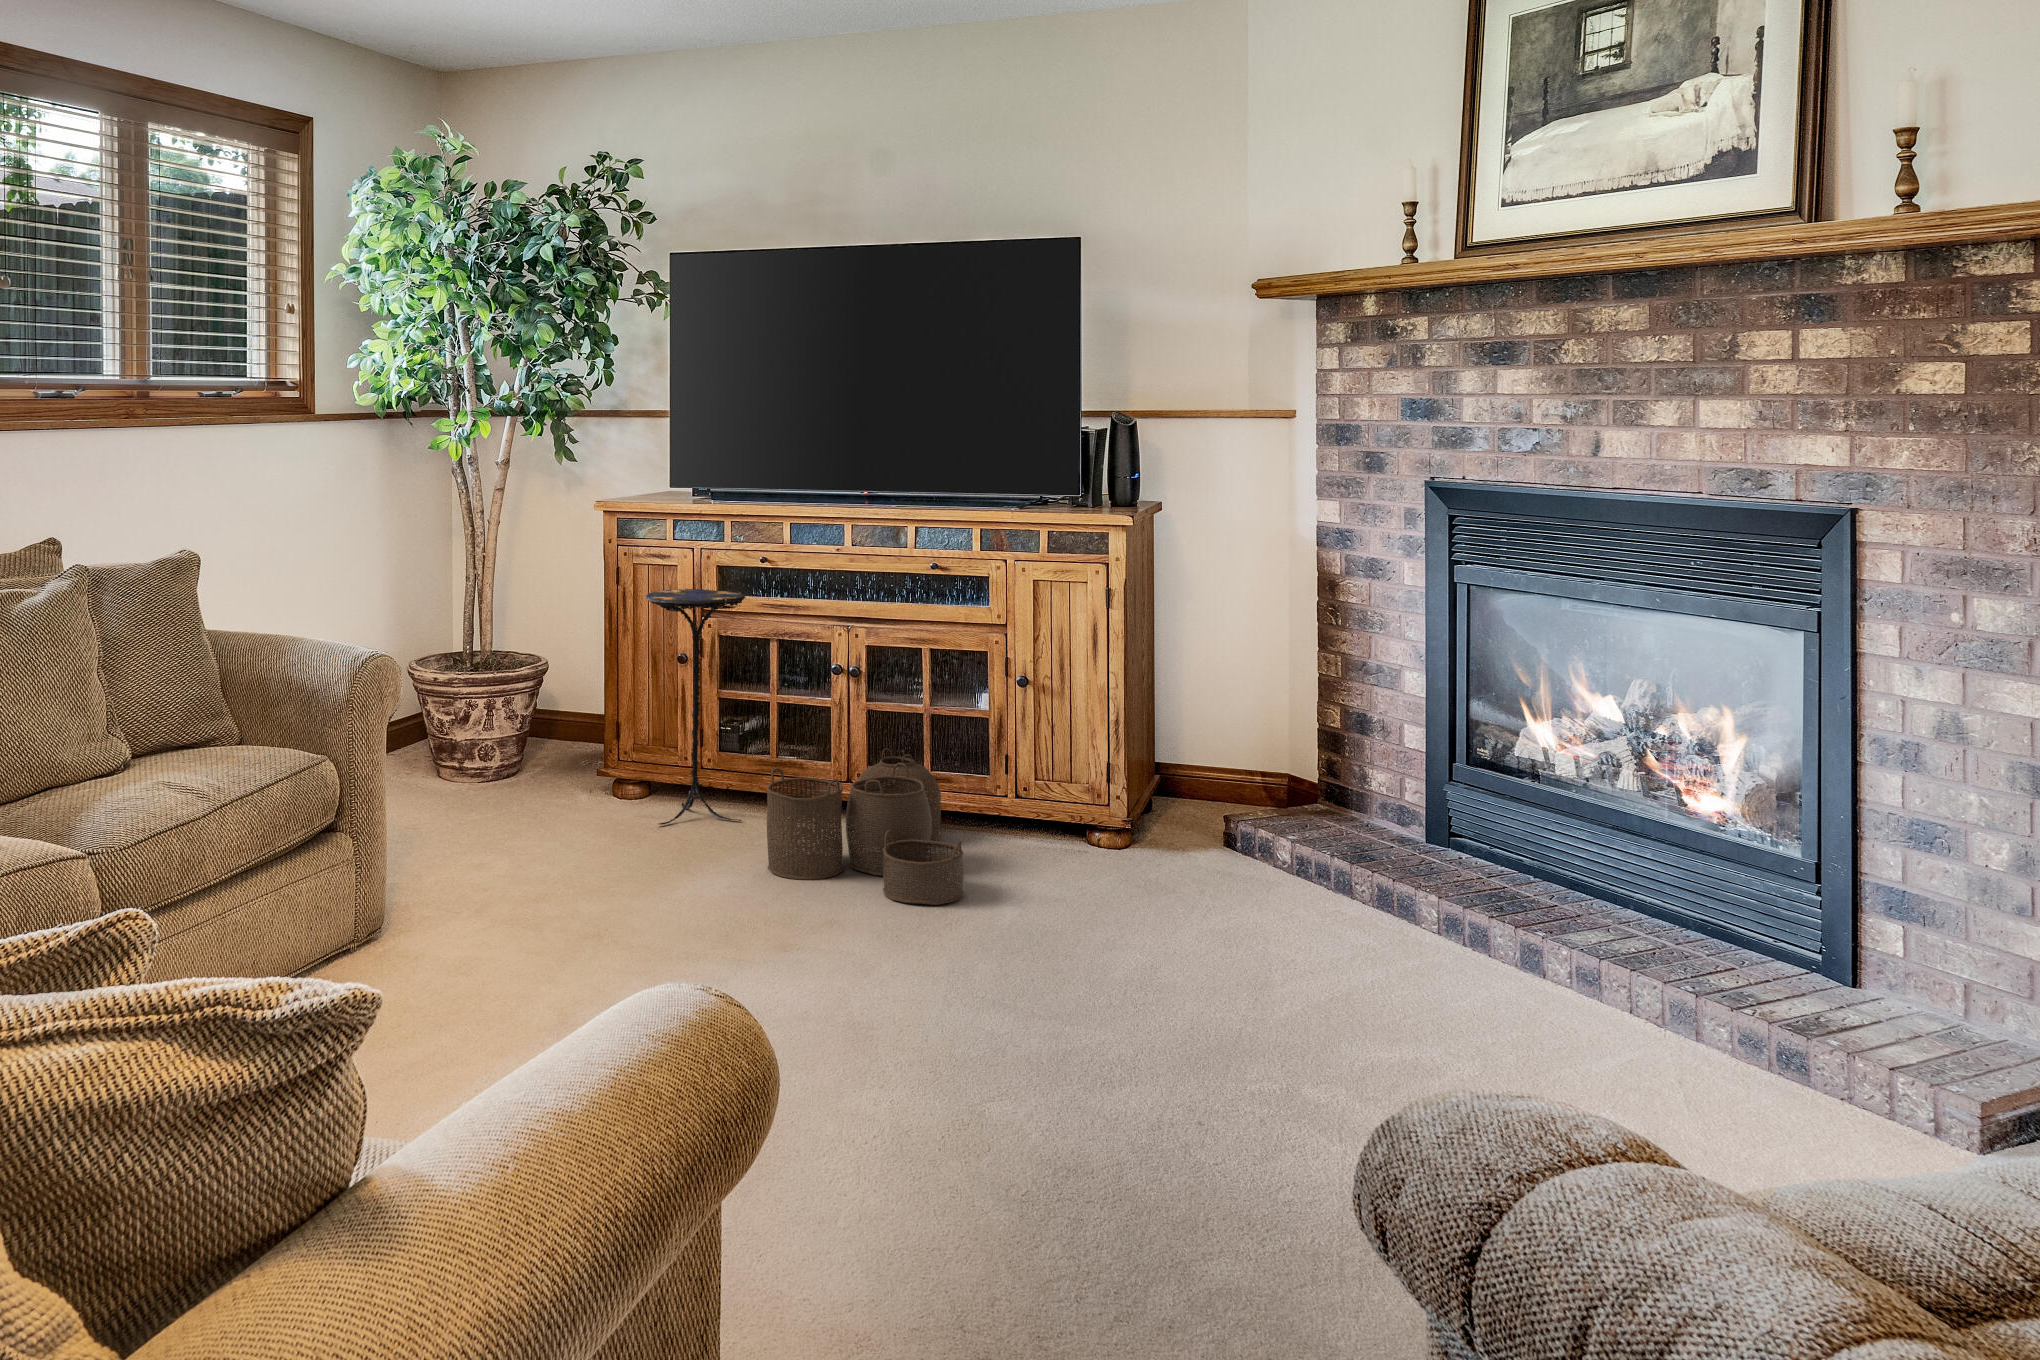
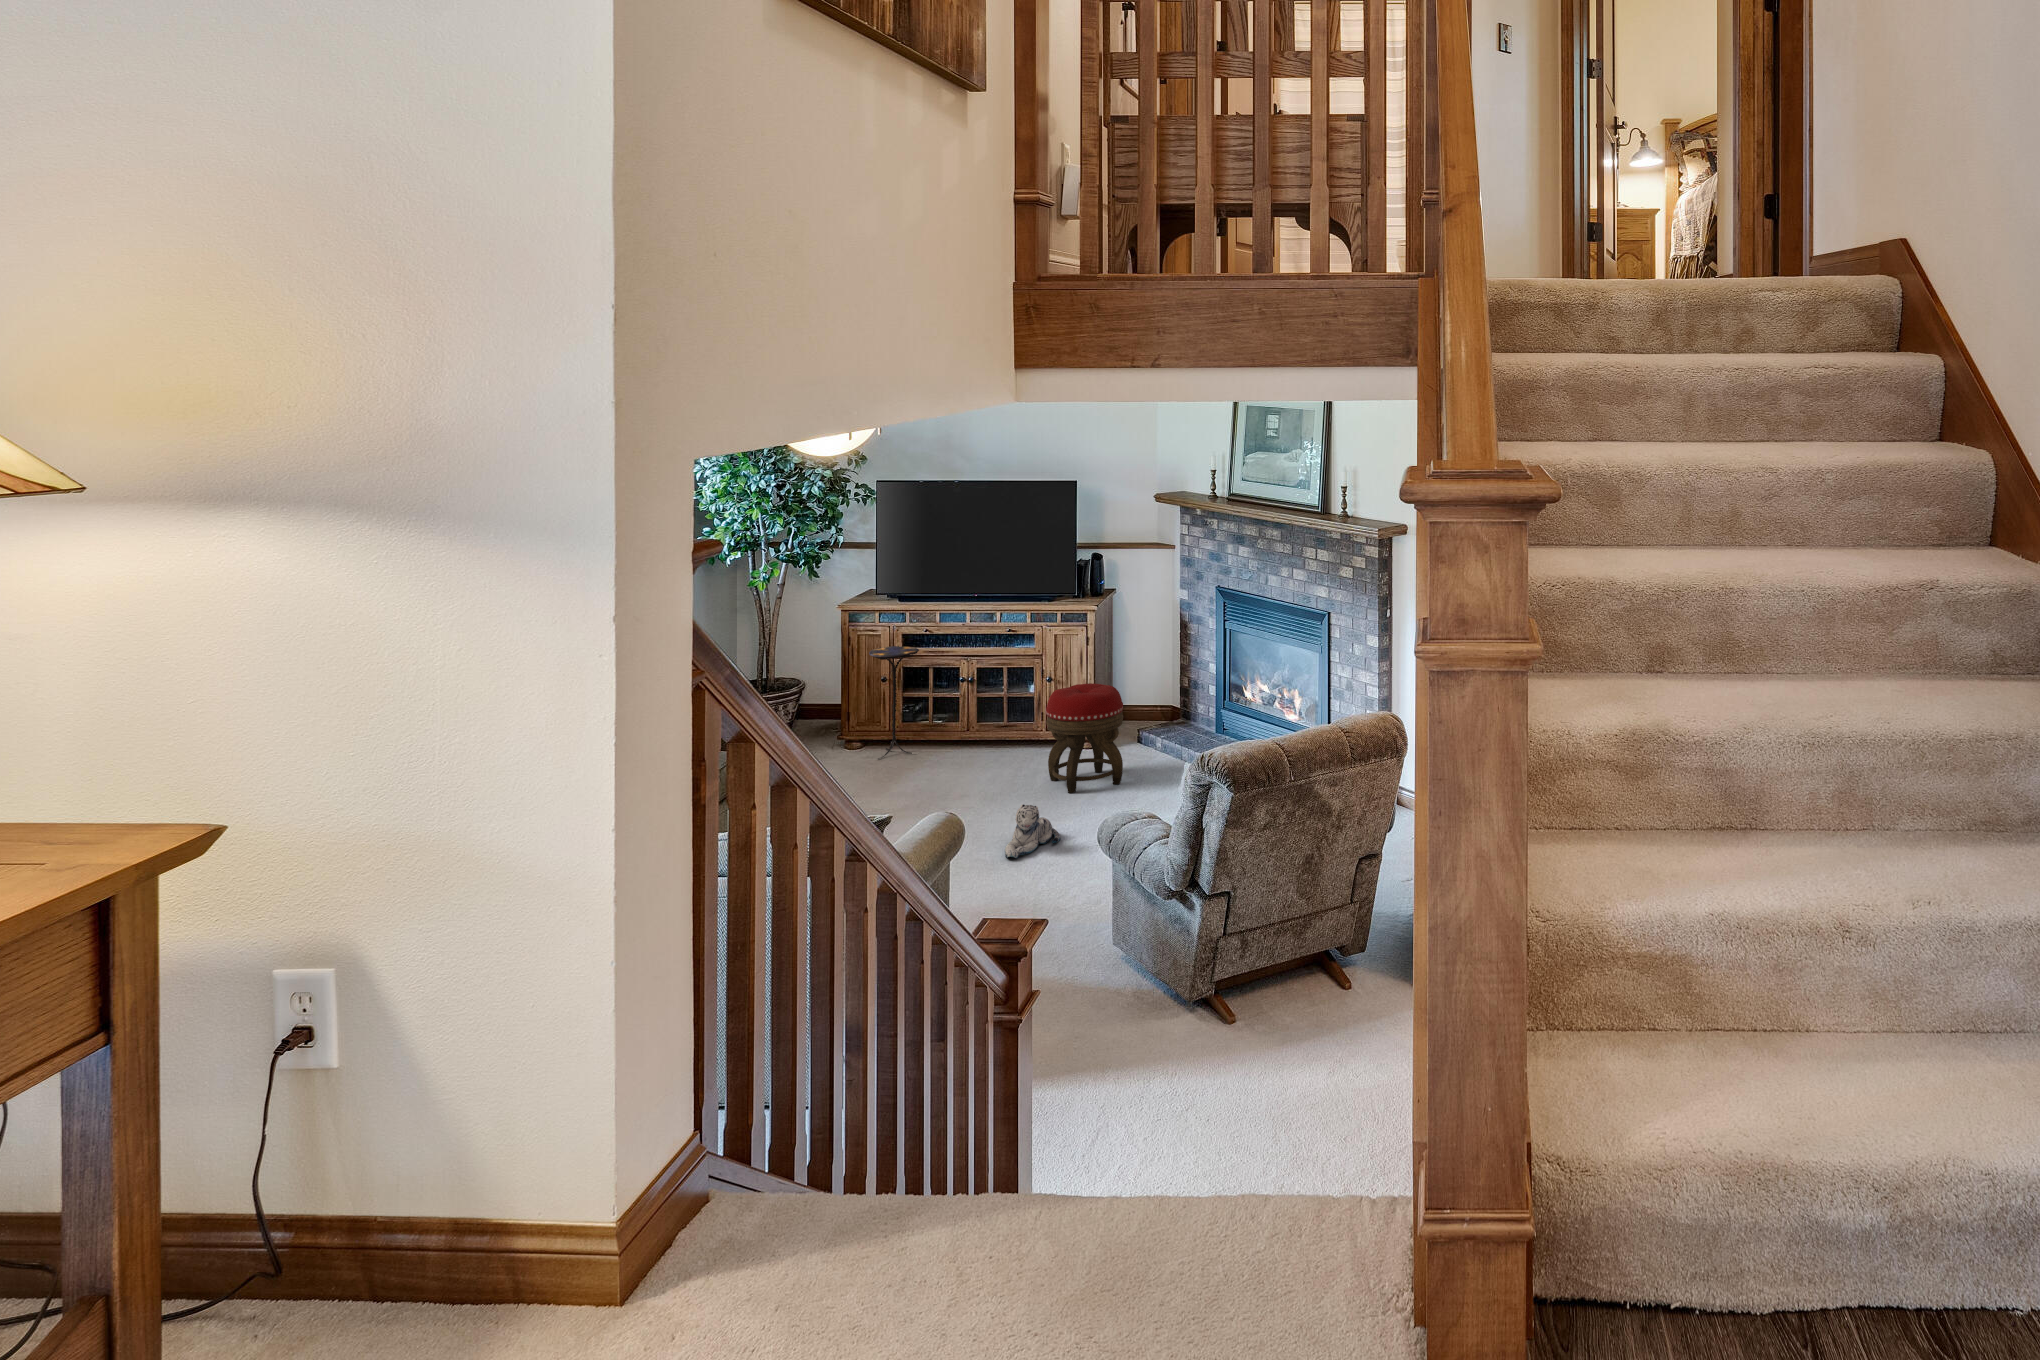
footstool: none [1026,686,1229,971] -> present [1046,683,1123,793]
woven basket: present [766,748,964,905] -> none [934,714,1022,779]
plush toy: none [930,1018,1098,1206] -> present [1005,804,1060,858]

